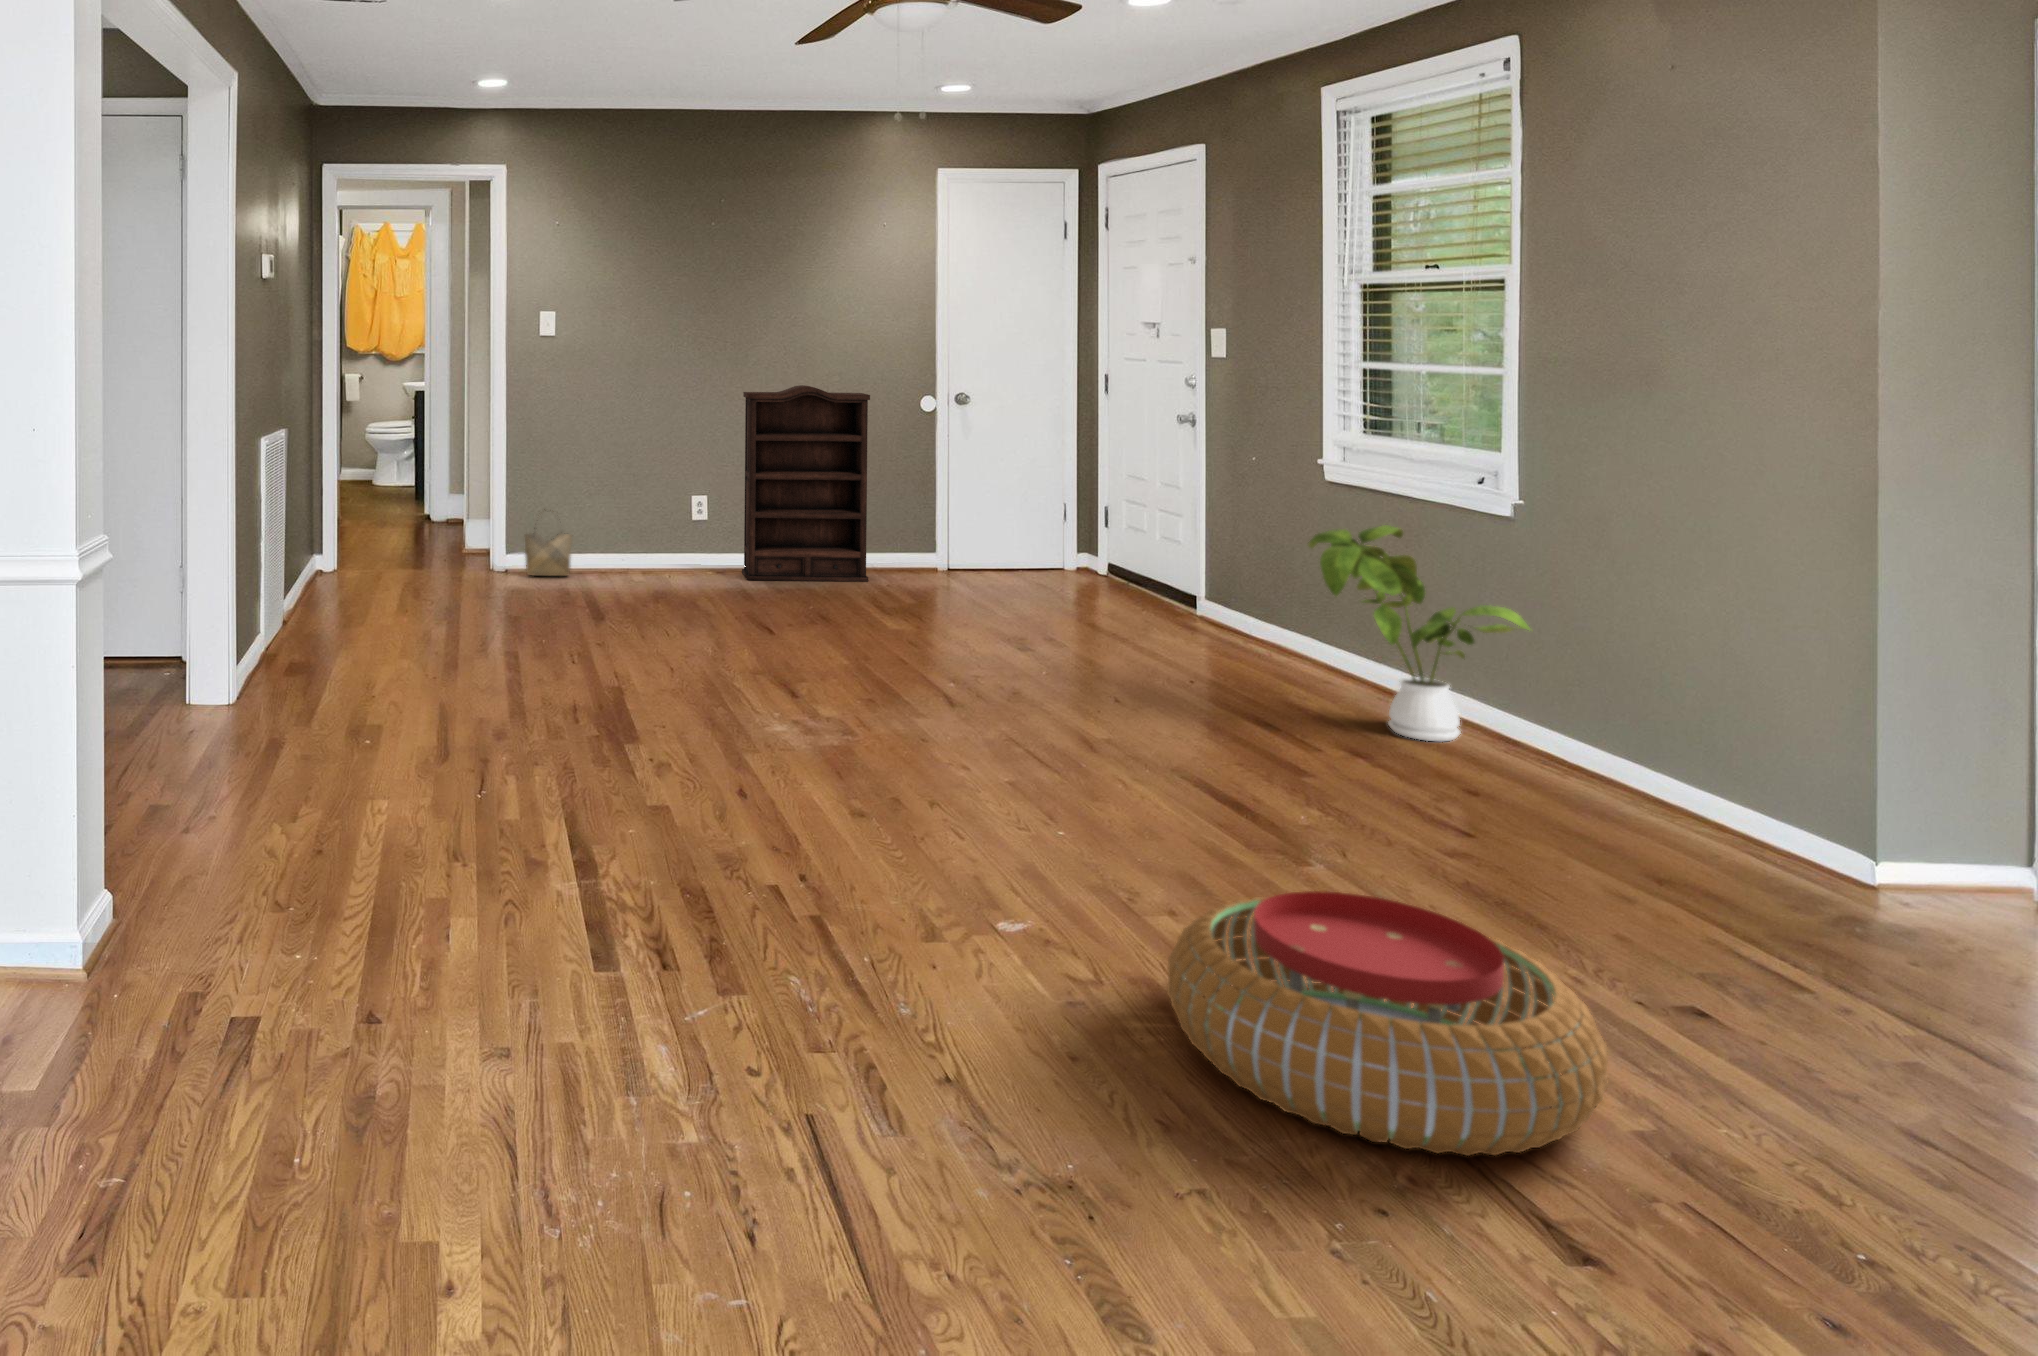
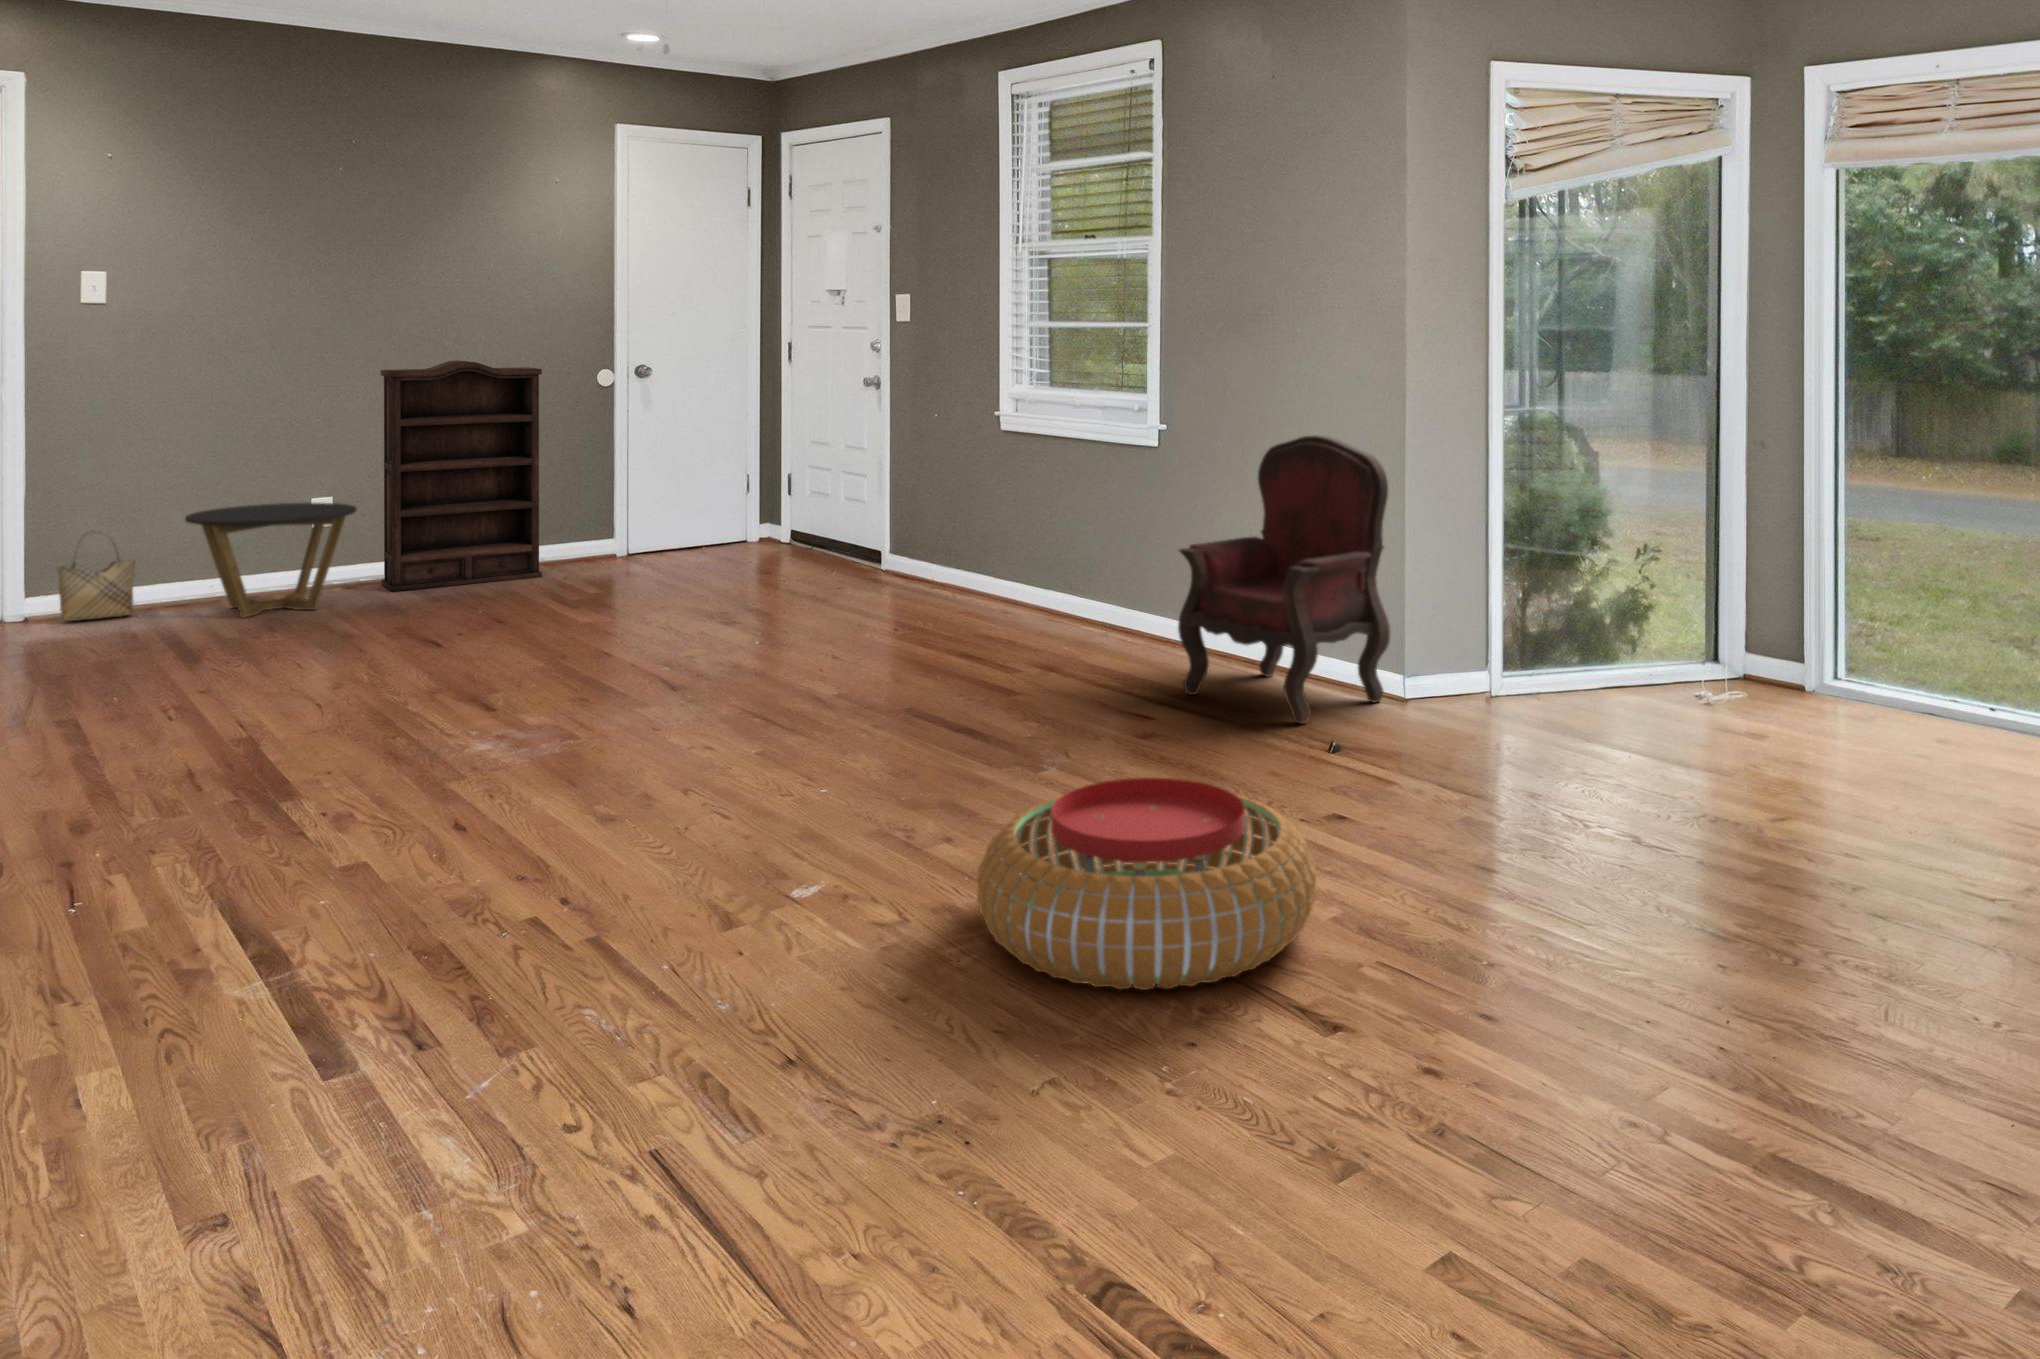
side table: none [603,498,721,589] -> present [185,503,356,617]
armchair: none [1516,520,1848,882] -> present [1178,435,1390,724]
house plant: present [1308,525,1530,741] -> none [1005,463,1179,650]

